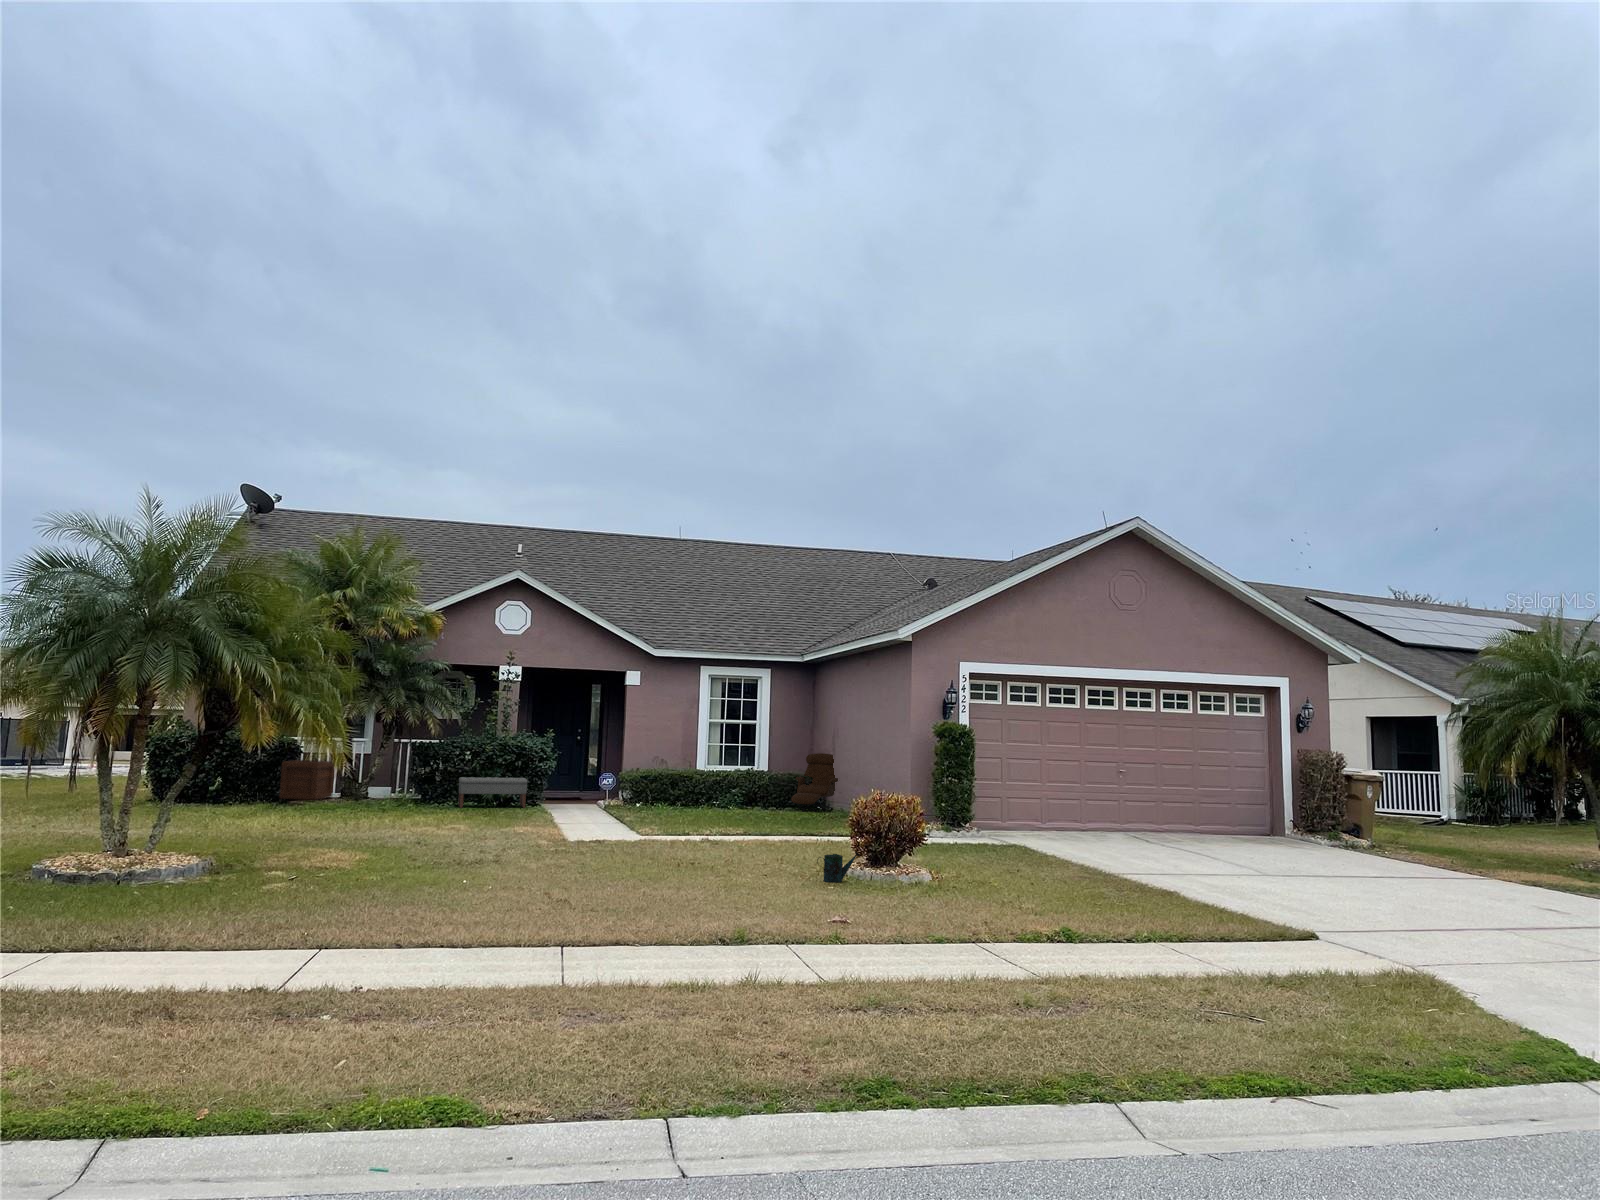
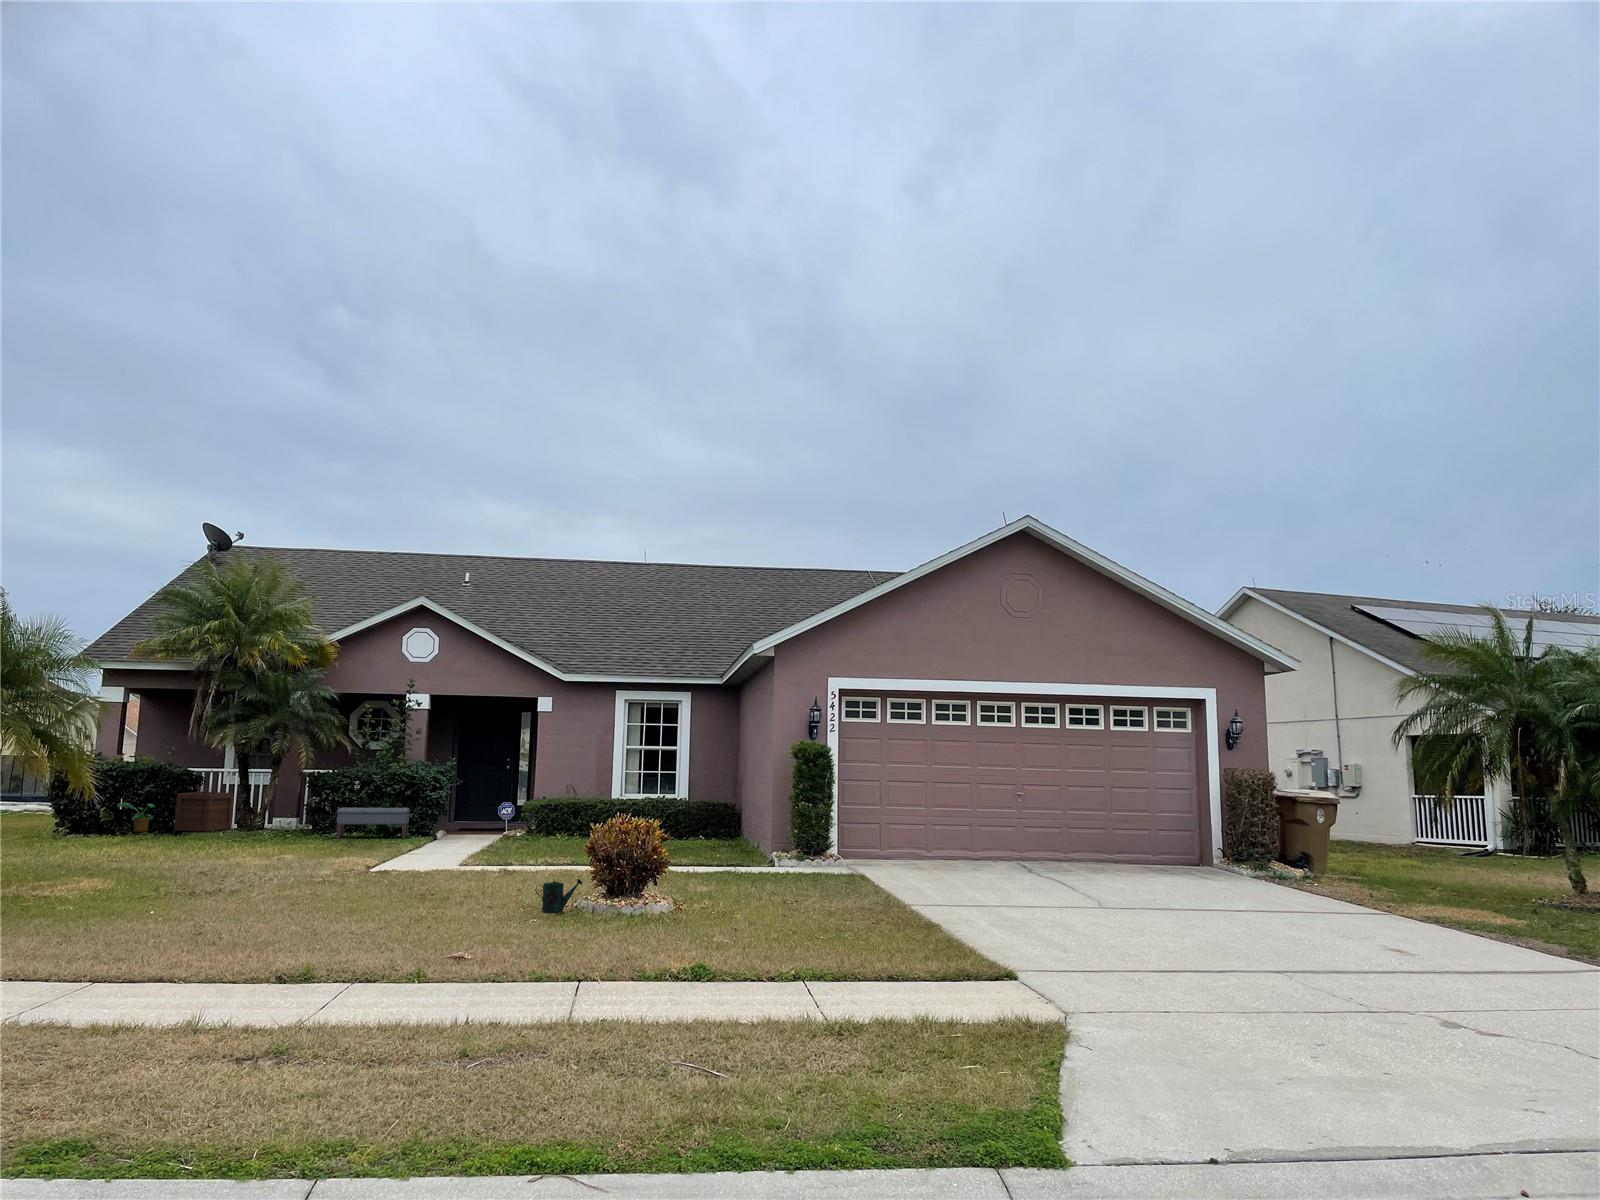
lounge chair: present [791,753,838,812] -> none [691,780,750,842]
potted plant: none [226,771,259,800] -> present [117,803,155,832]

